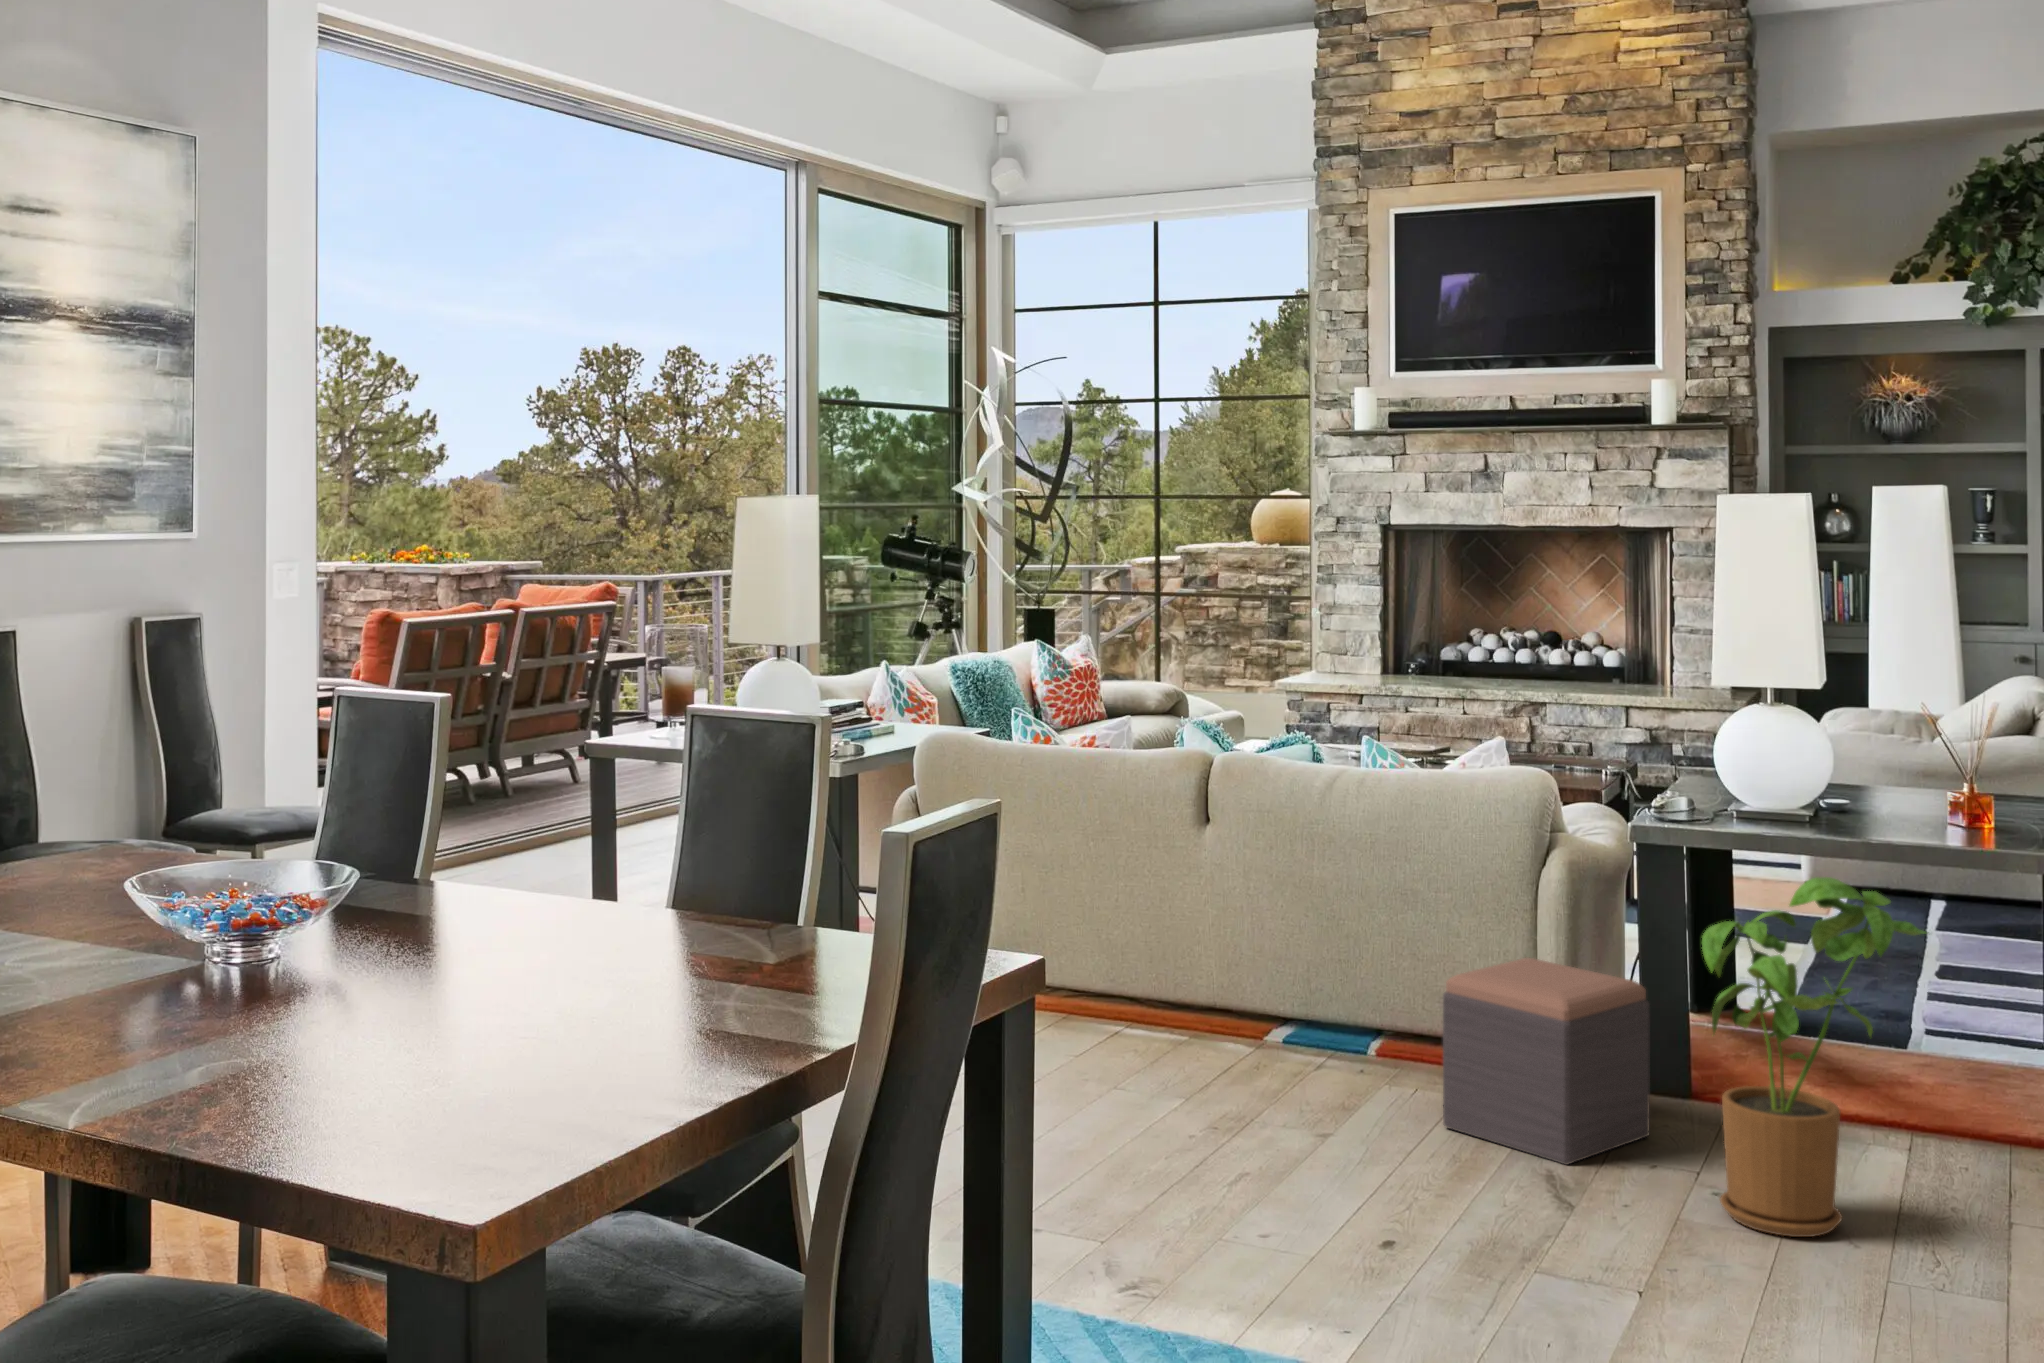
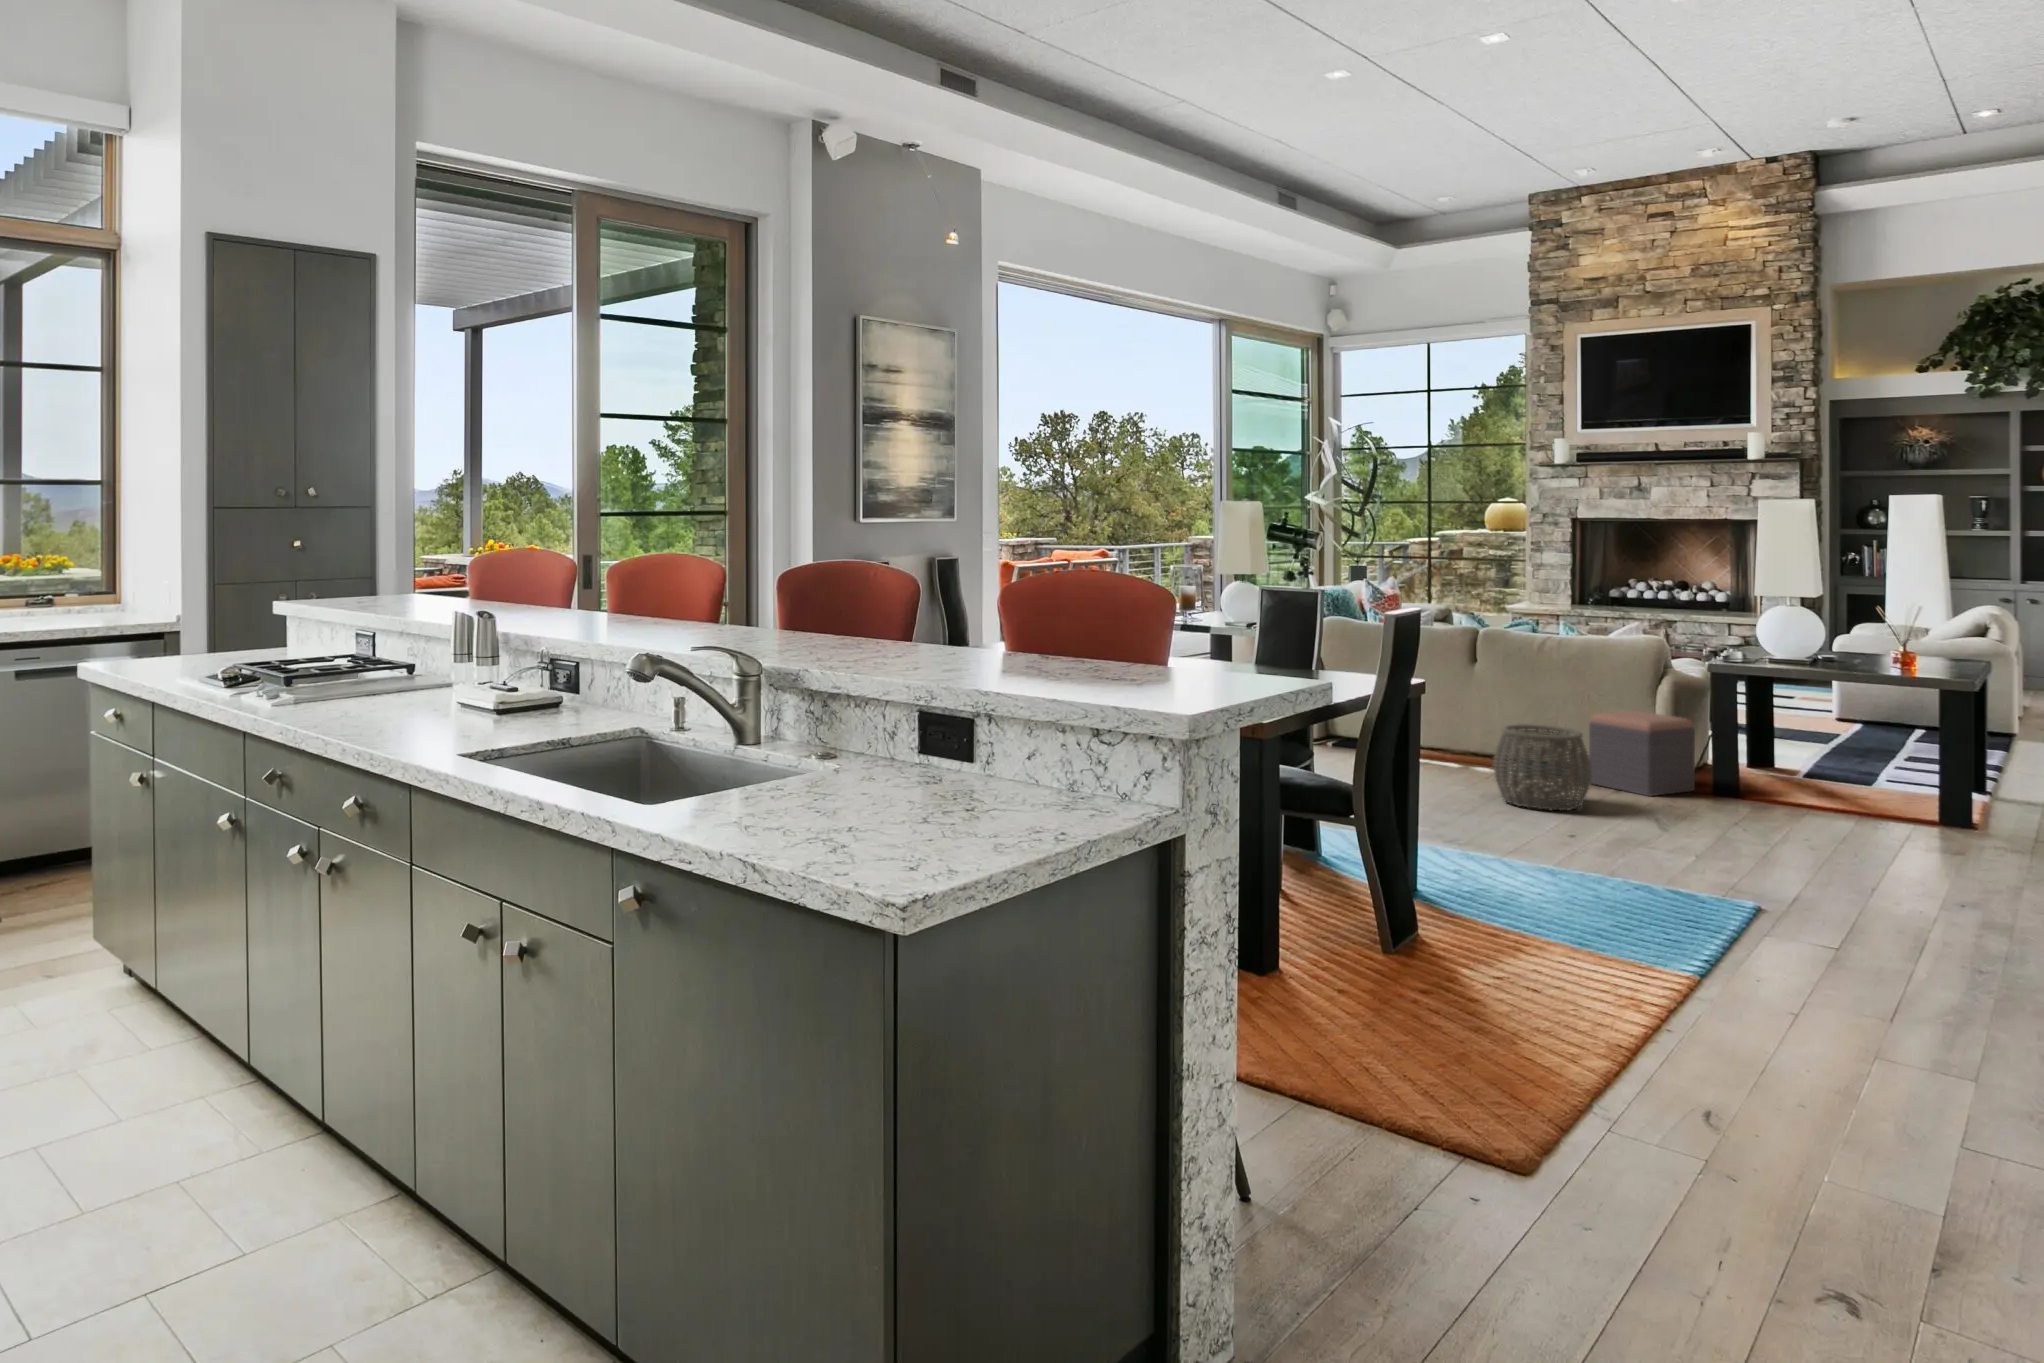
house plant: present [1702,877,1926,1237] -> none [1714,662,1825,819]
woven basket: none [1248,1025,1460,1247] -> present [1493,724,1592,811]

